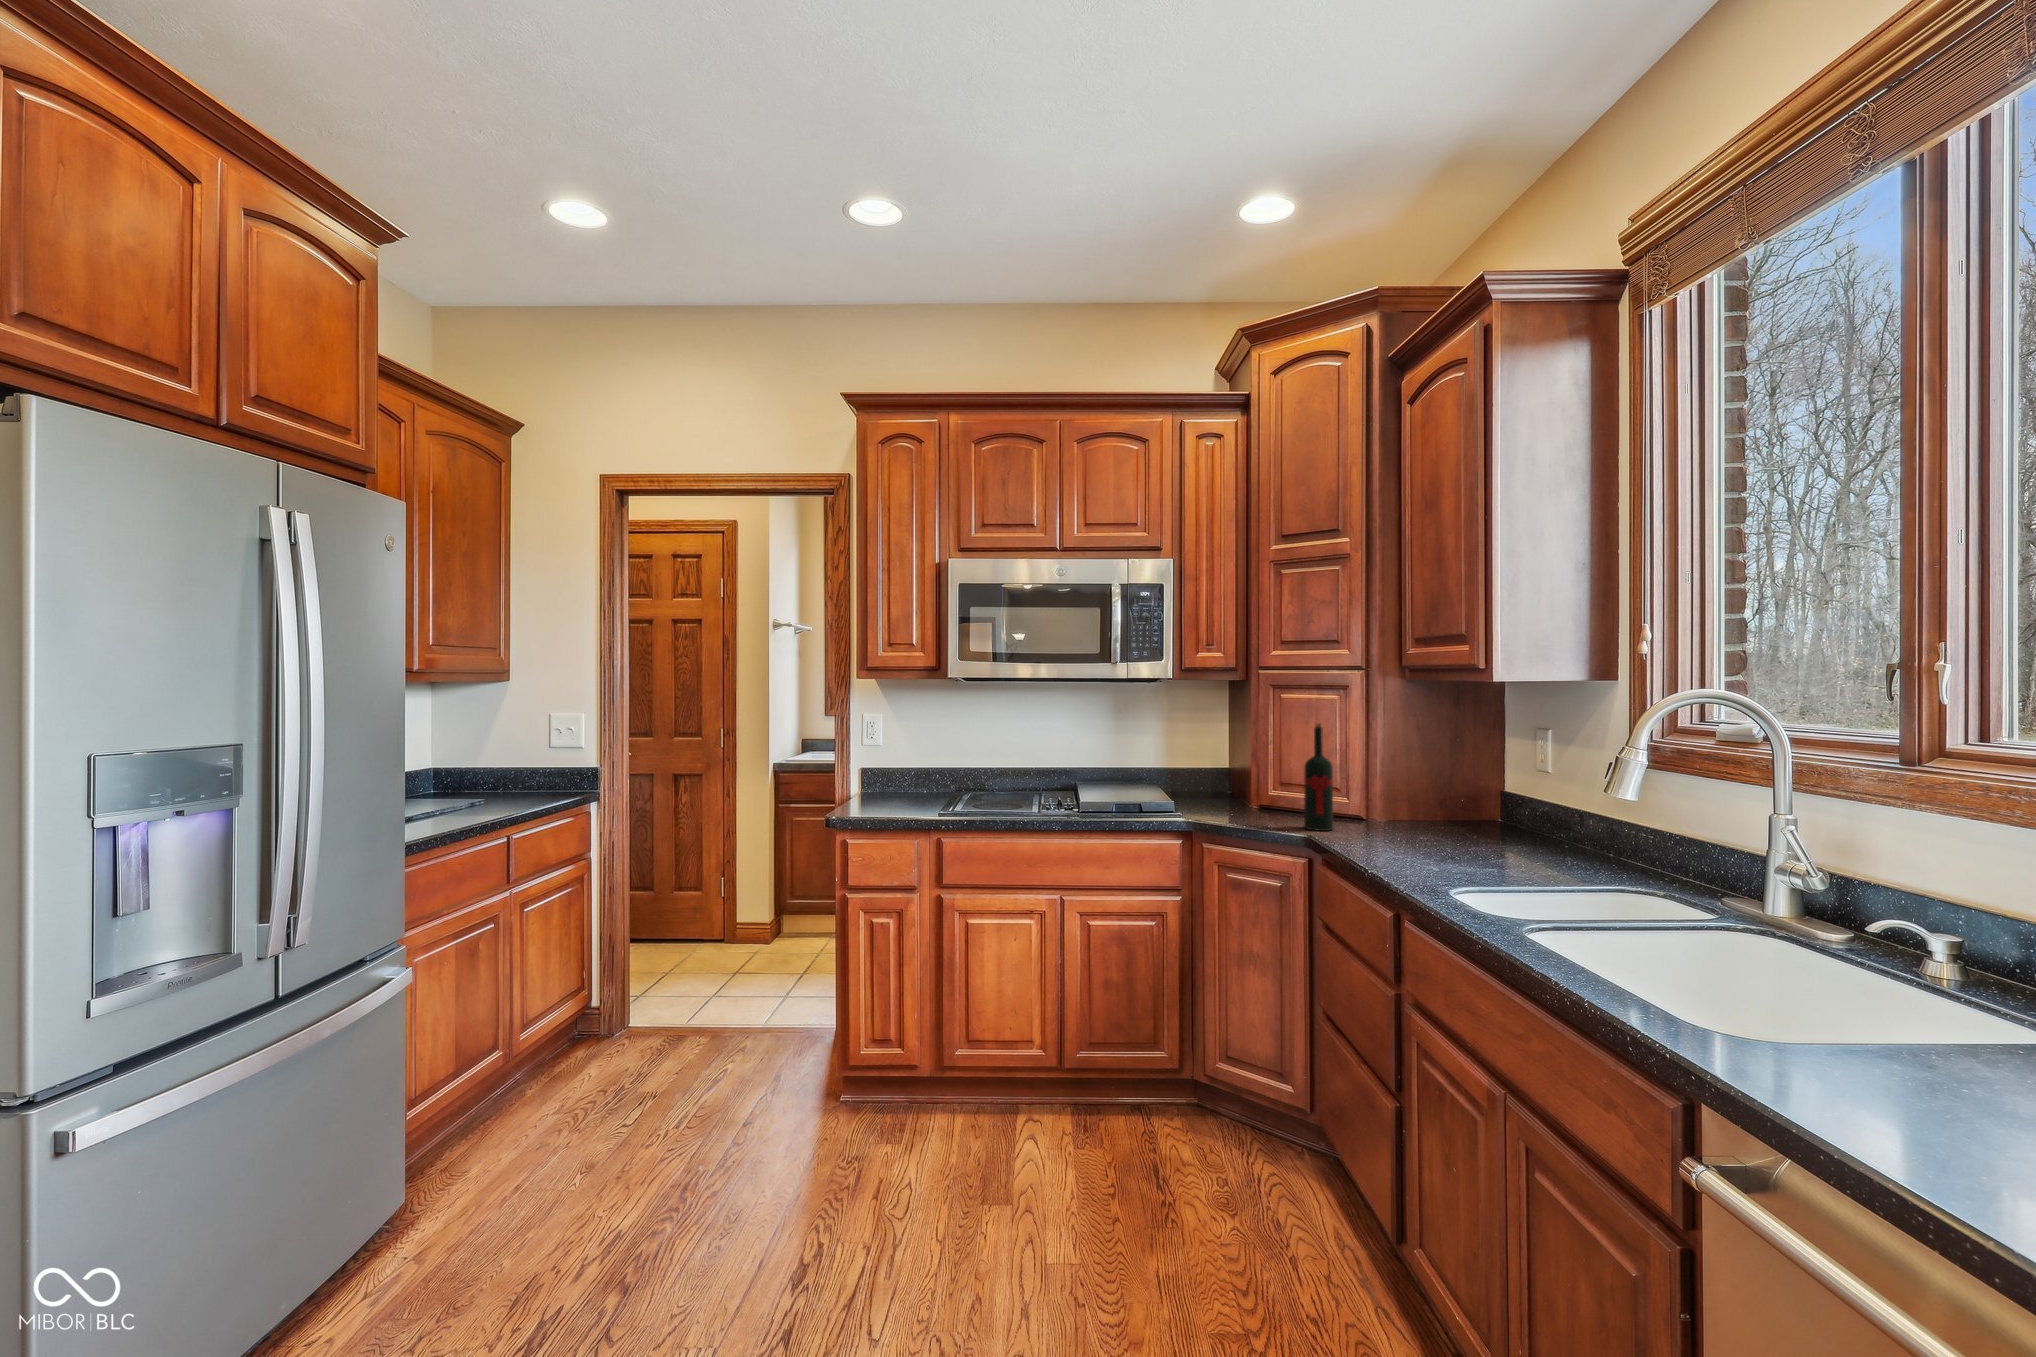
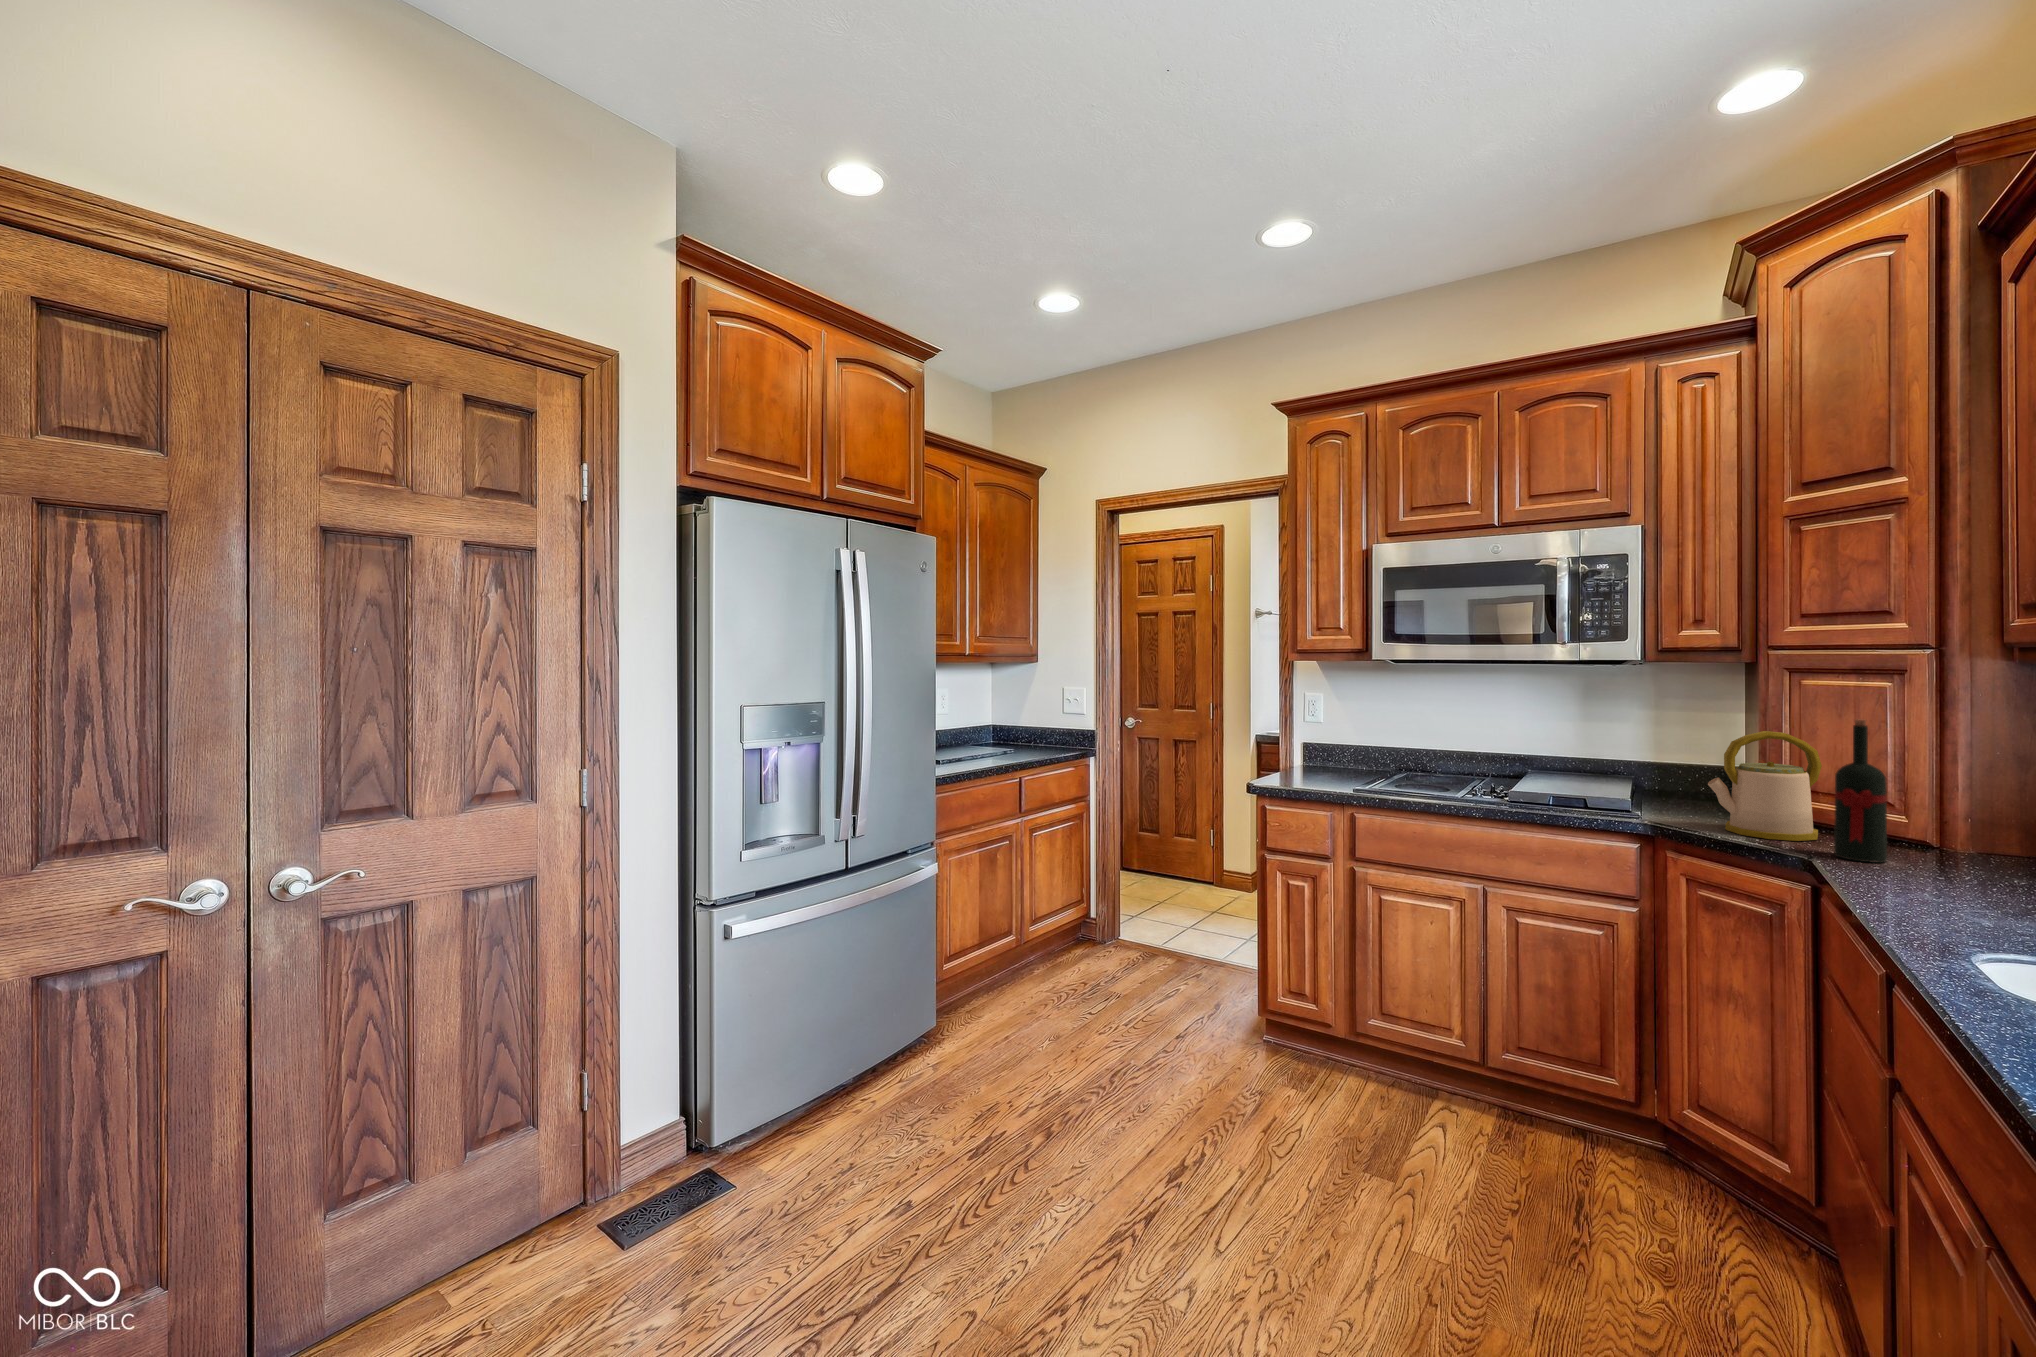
kettle: none [1221,736,1287,821] -> present [1708,731,1822,841]

